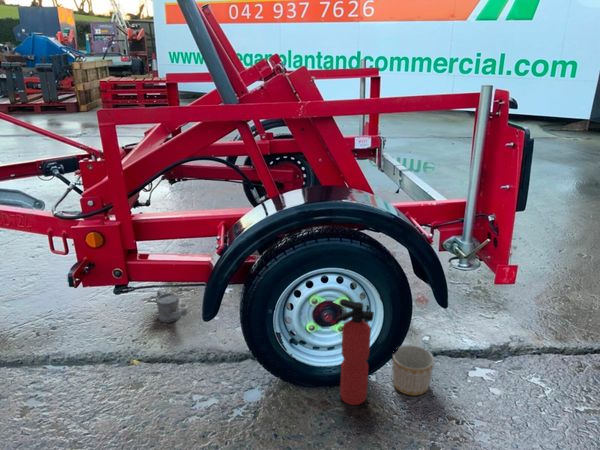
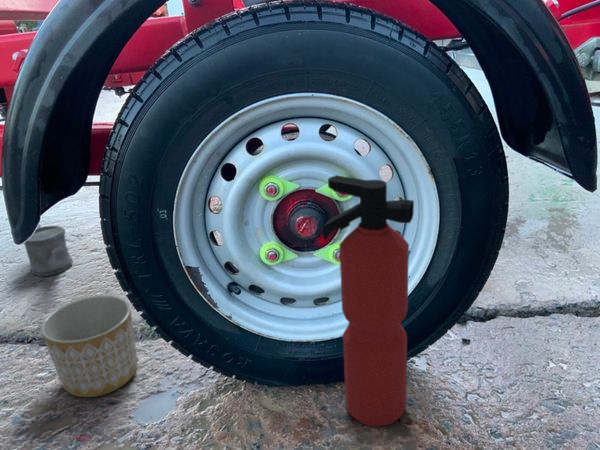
planter: present [393,345,434,396] -> present [41,295,137,397]

